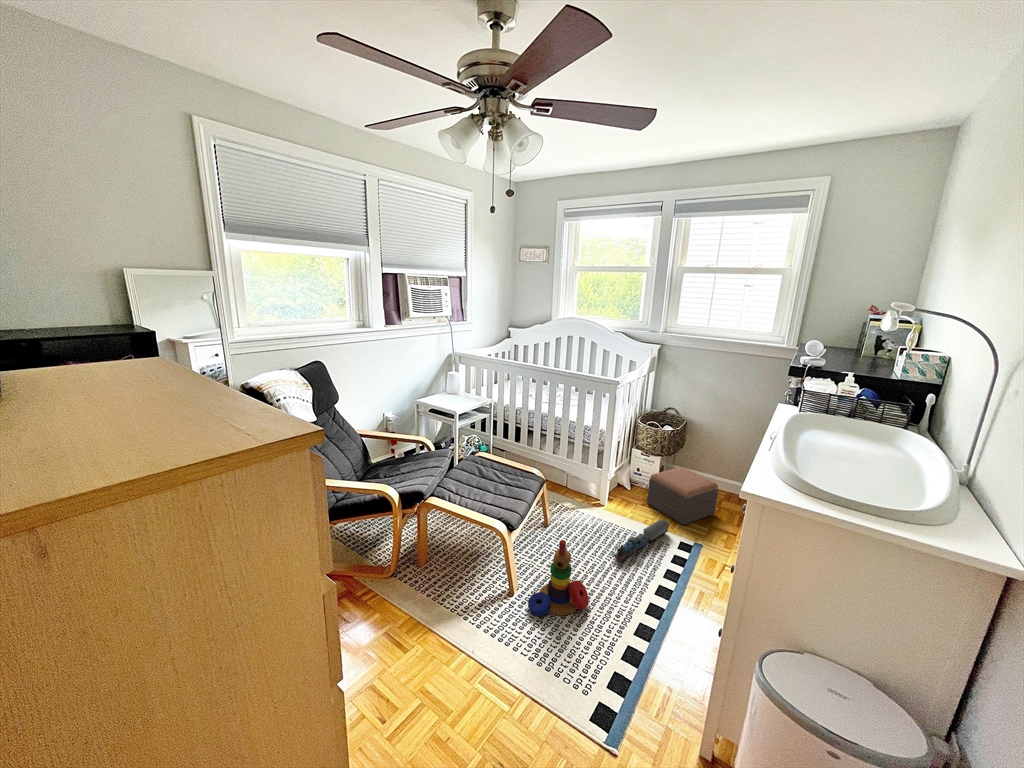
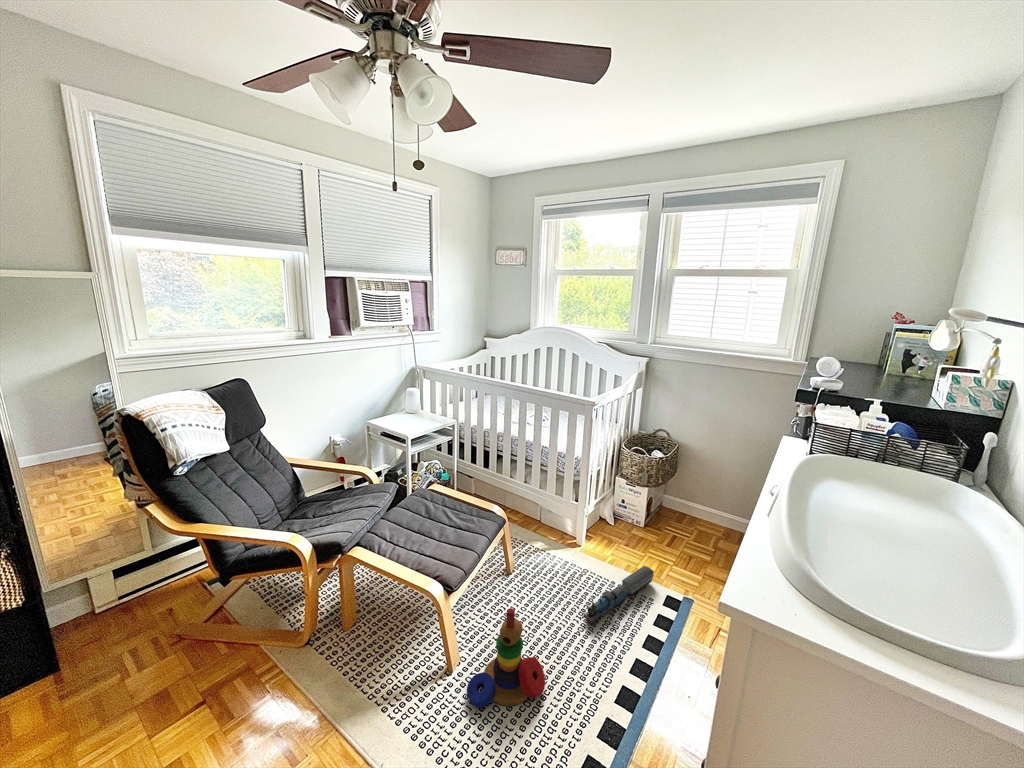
footstool: present [647,467,718,525] -> none [630,499,714,572]

